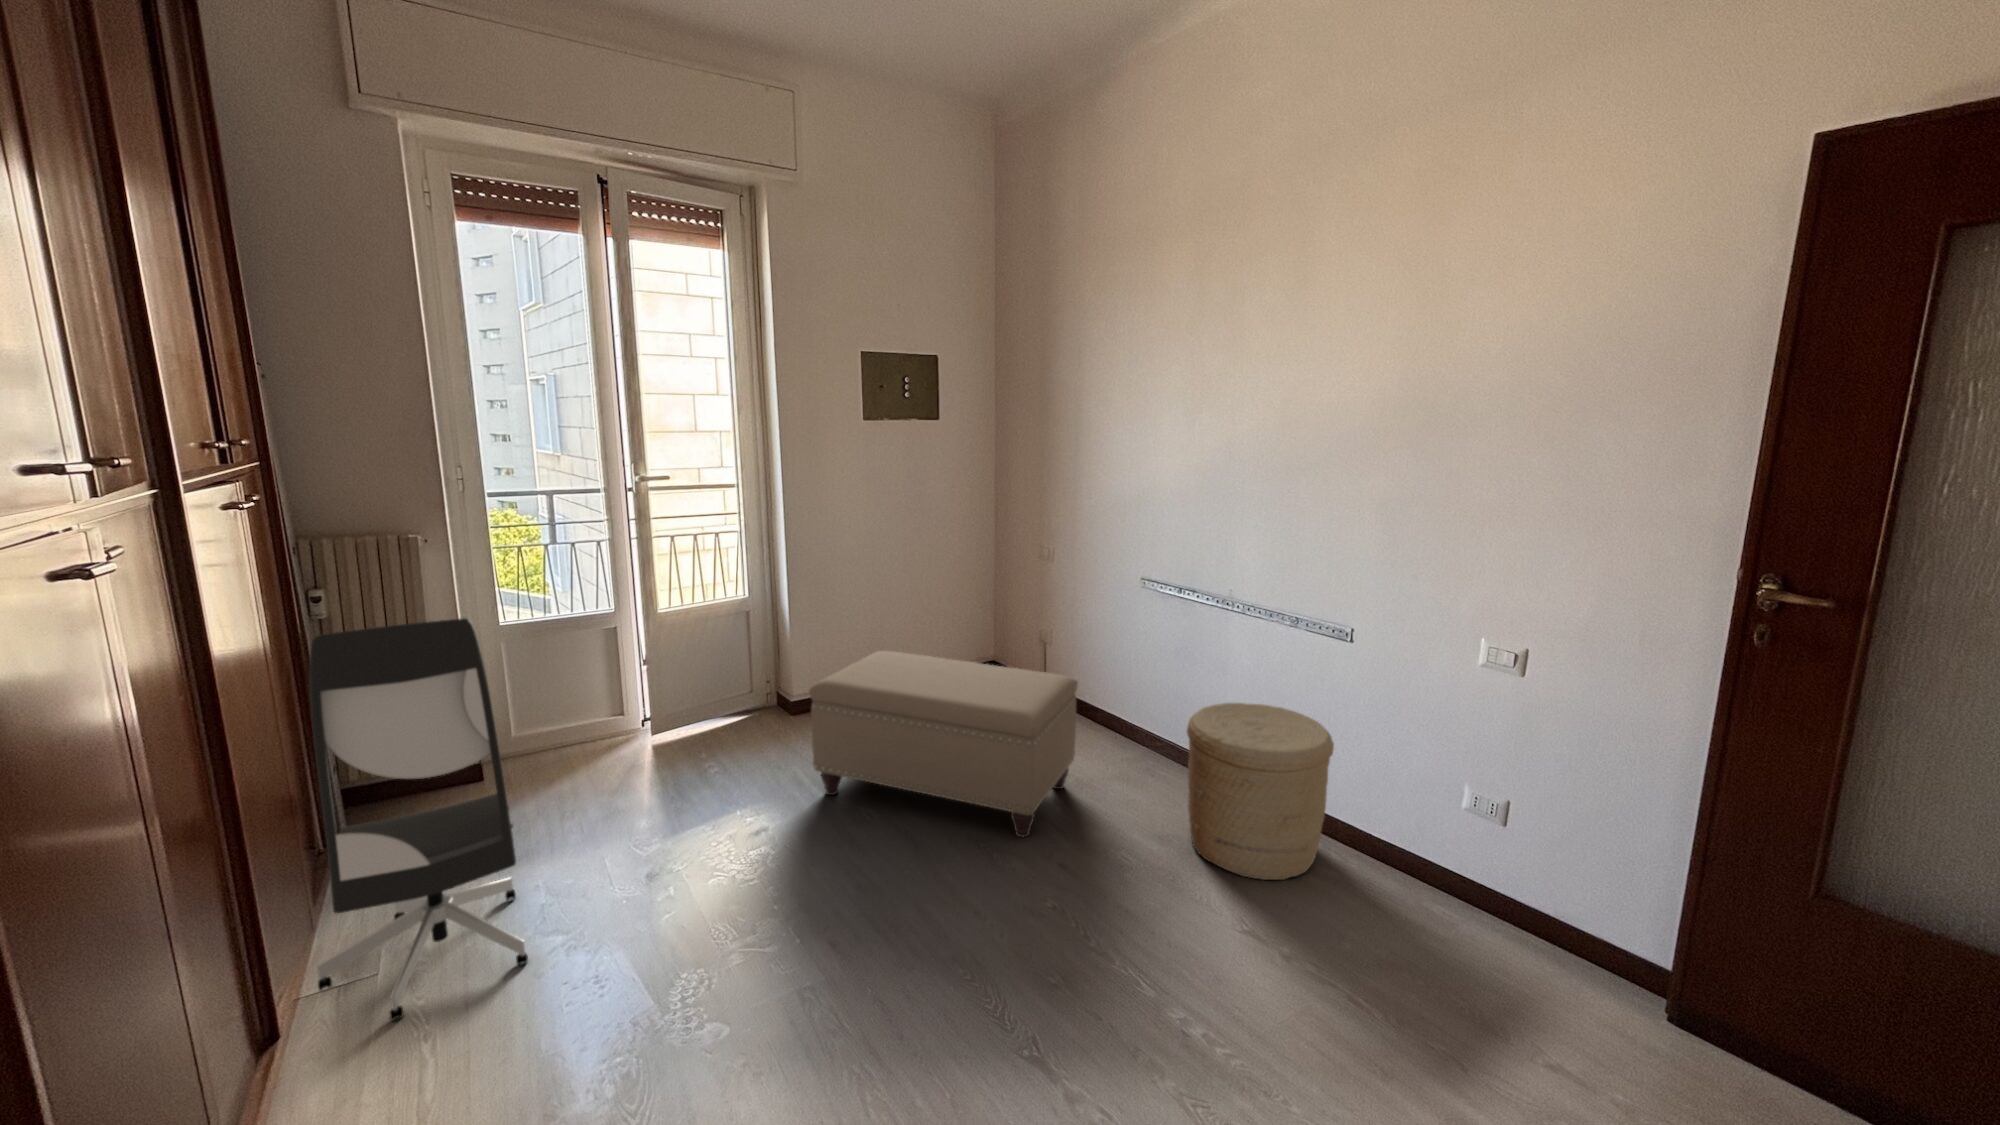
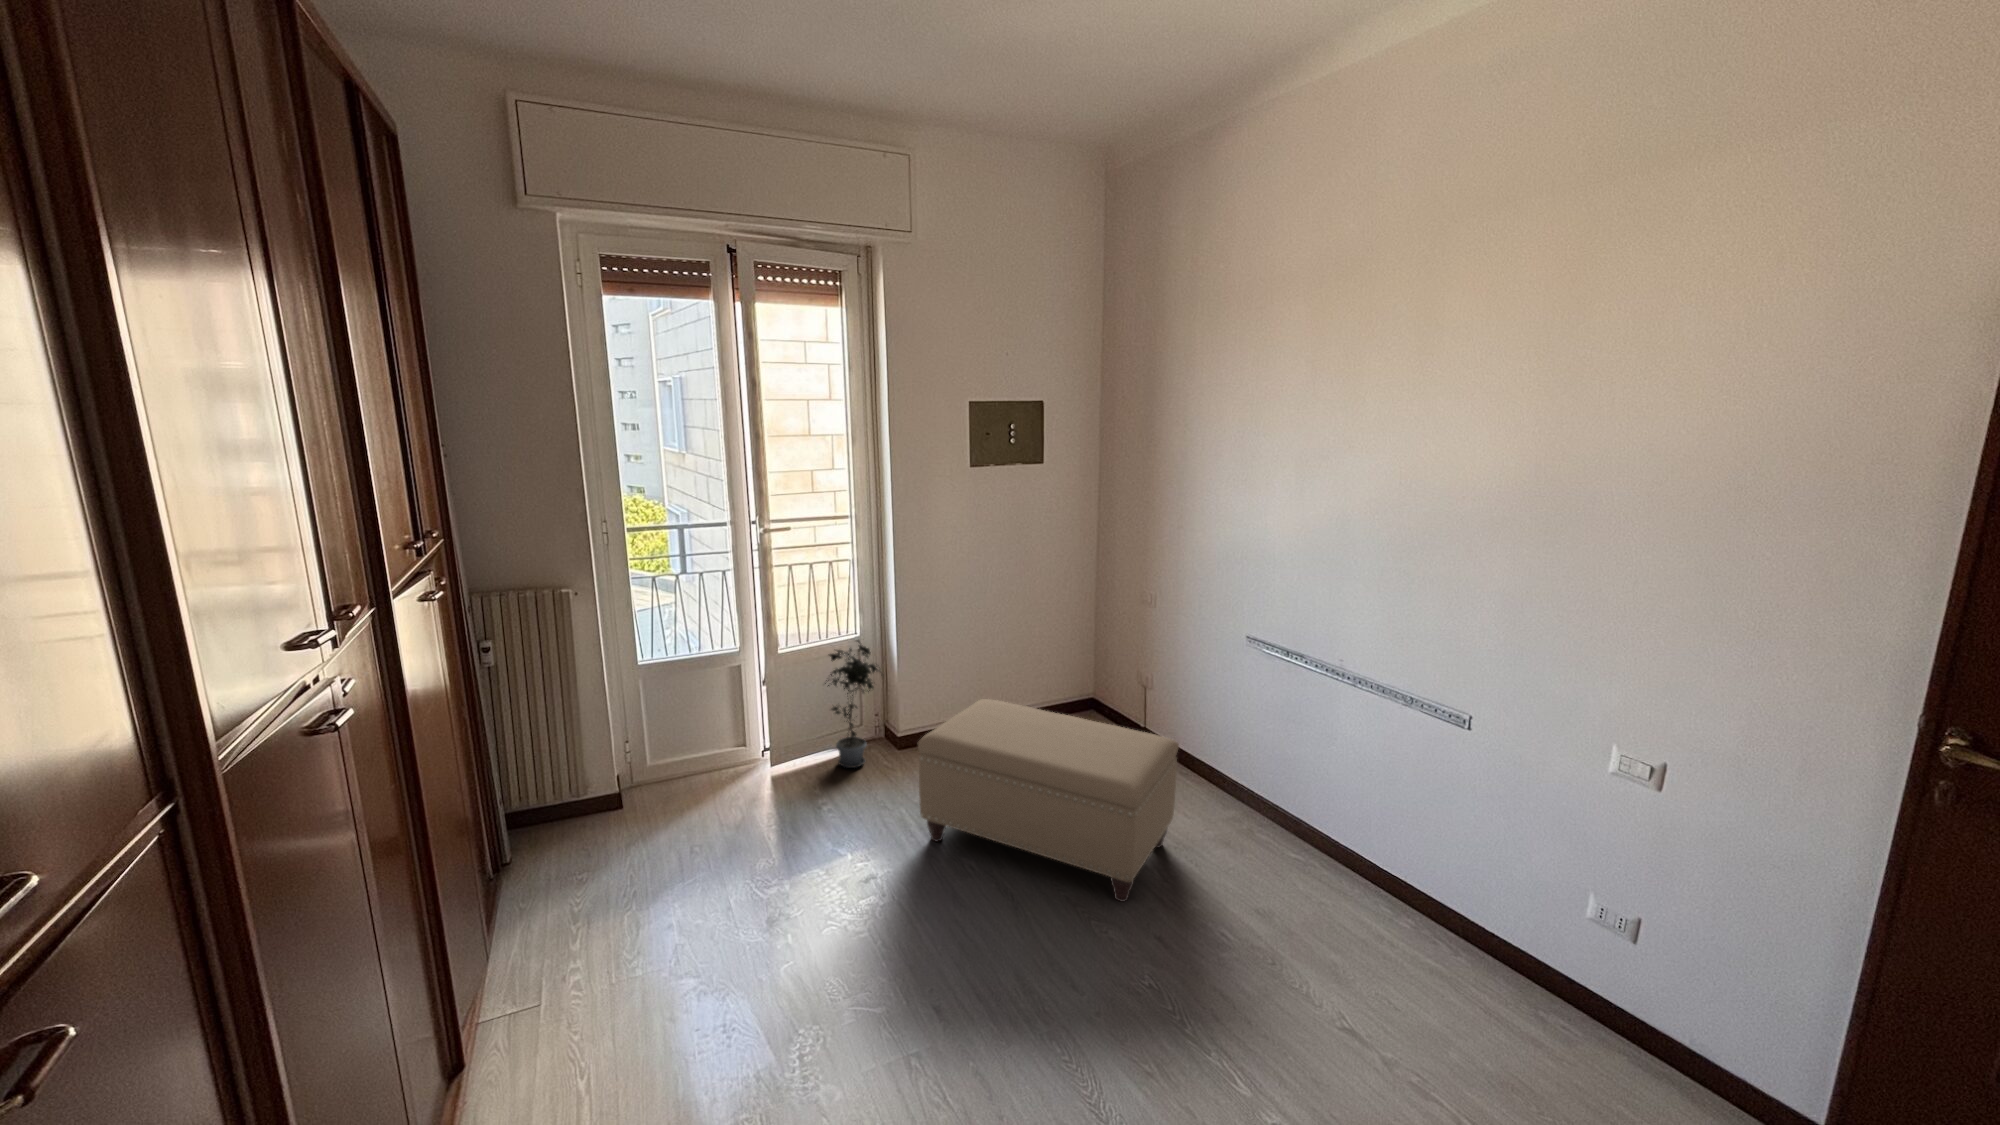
potted plant: none [709,598,775,734] -> present [825,640,879,768]
office chair: present [310,618,528,1021] -> none [493,706,668,1059]
woven basket: present [1187,703,1334,880] -> none [1290,779,1447,970]

